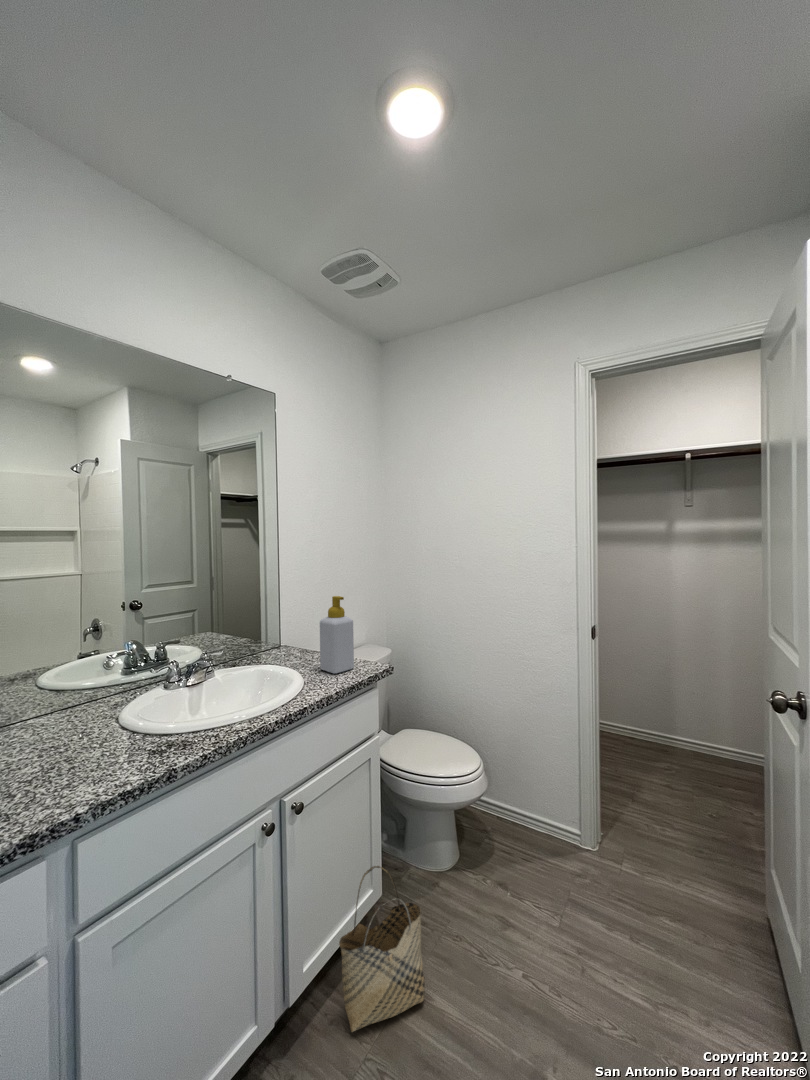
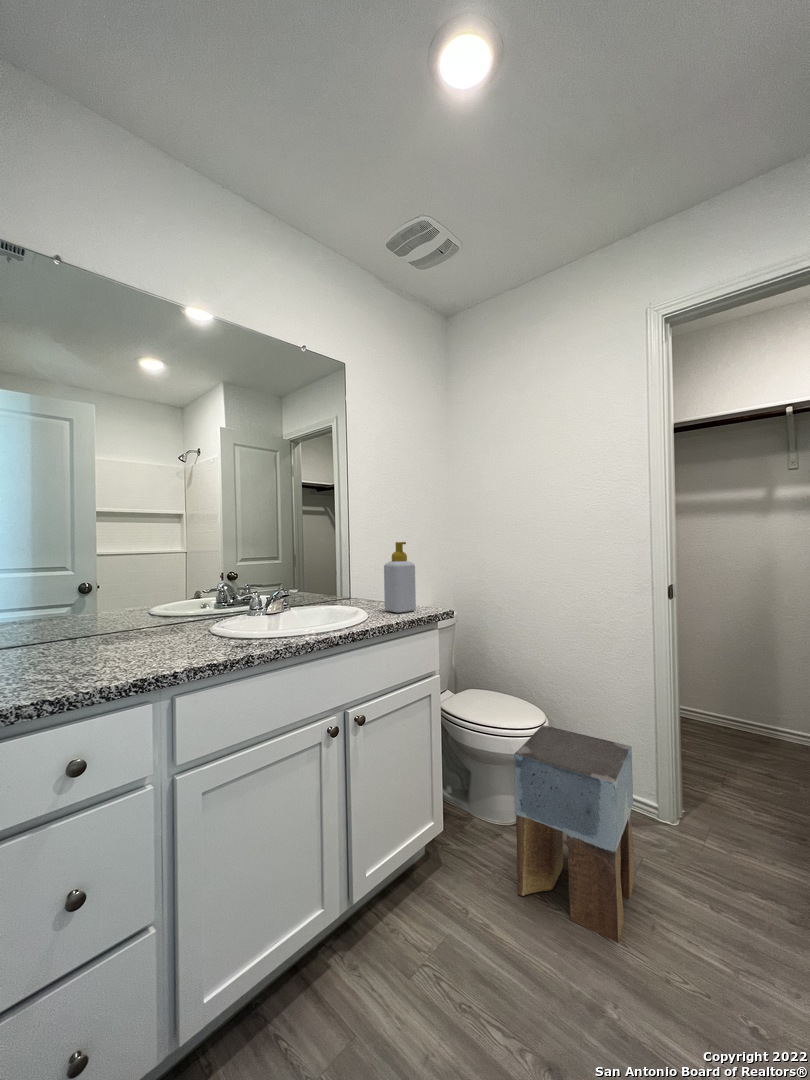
stool: none [455,774,565,996] -> present [514,725,634,942]
woven basket: present [339,866,425,1032] -> none [399,793,482,939]

